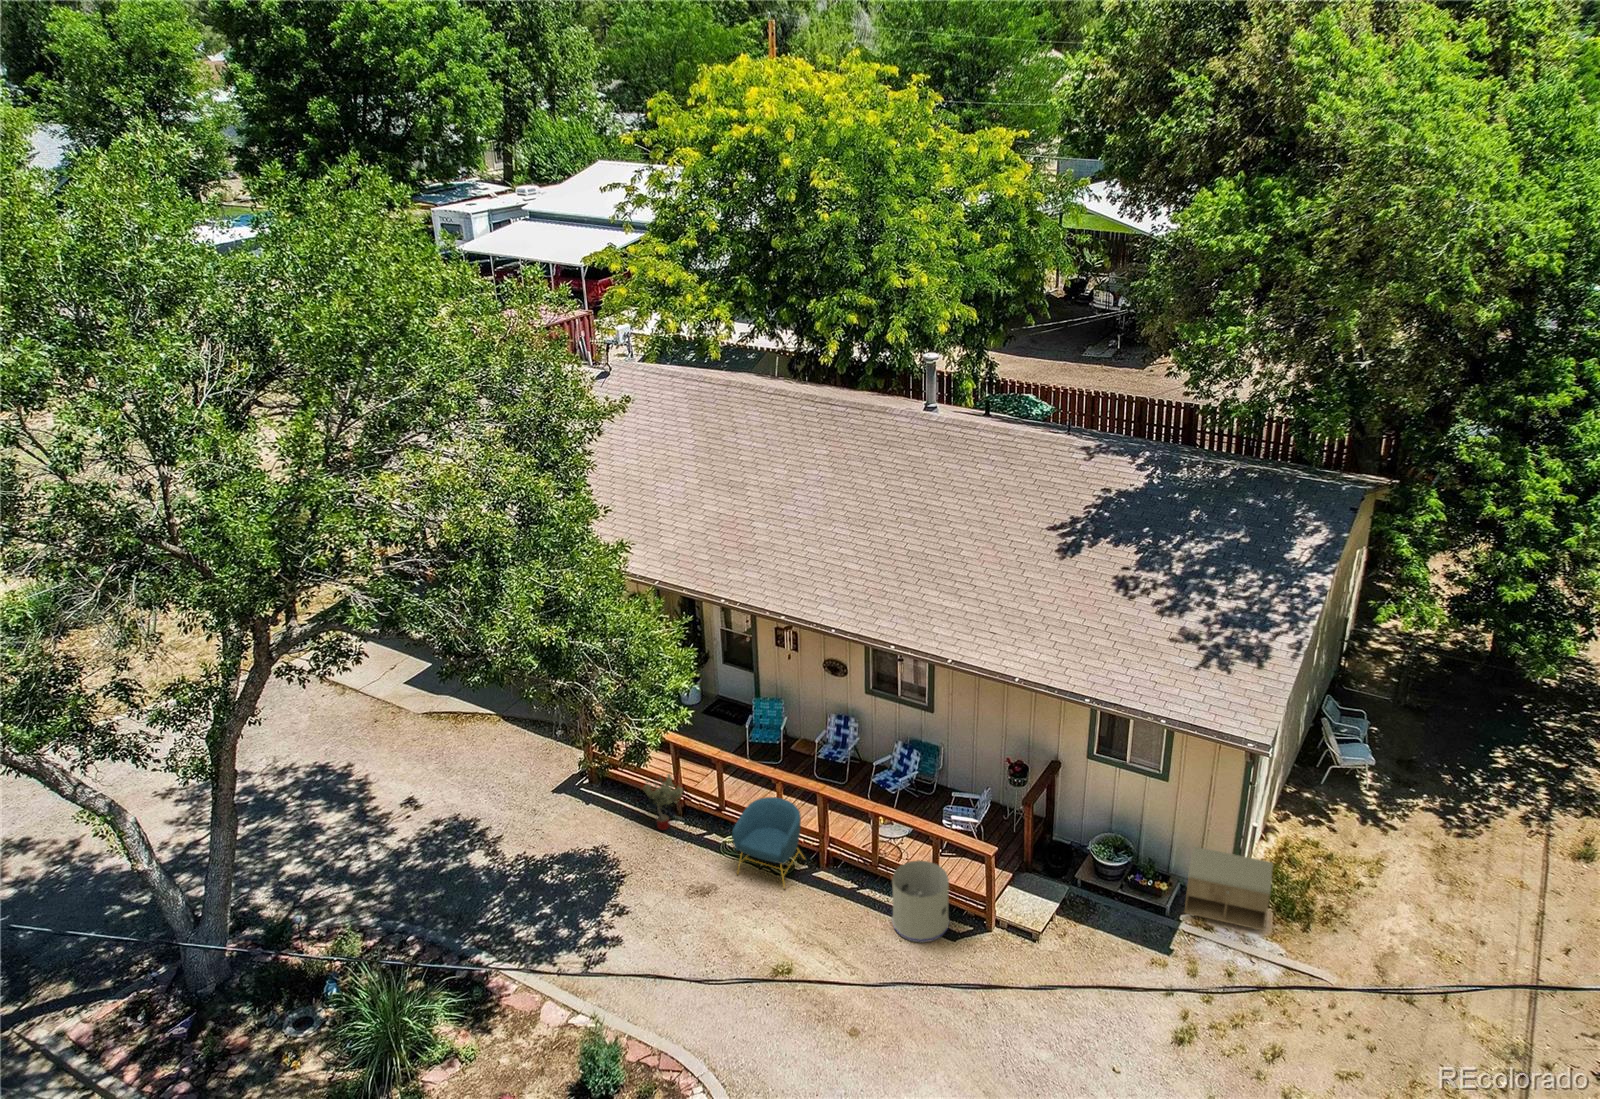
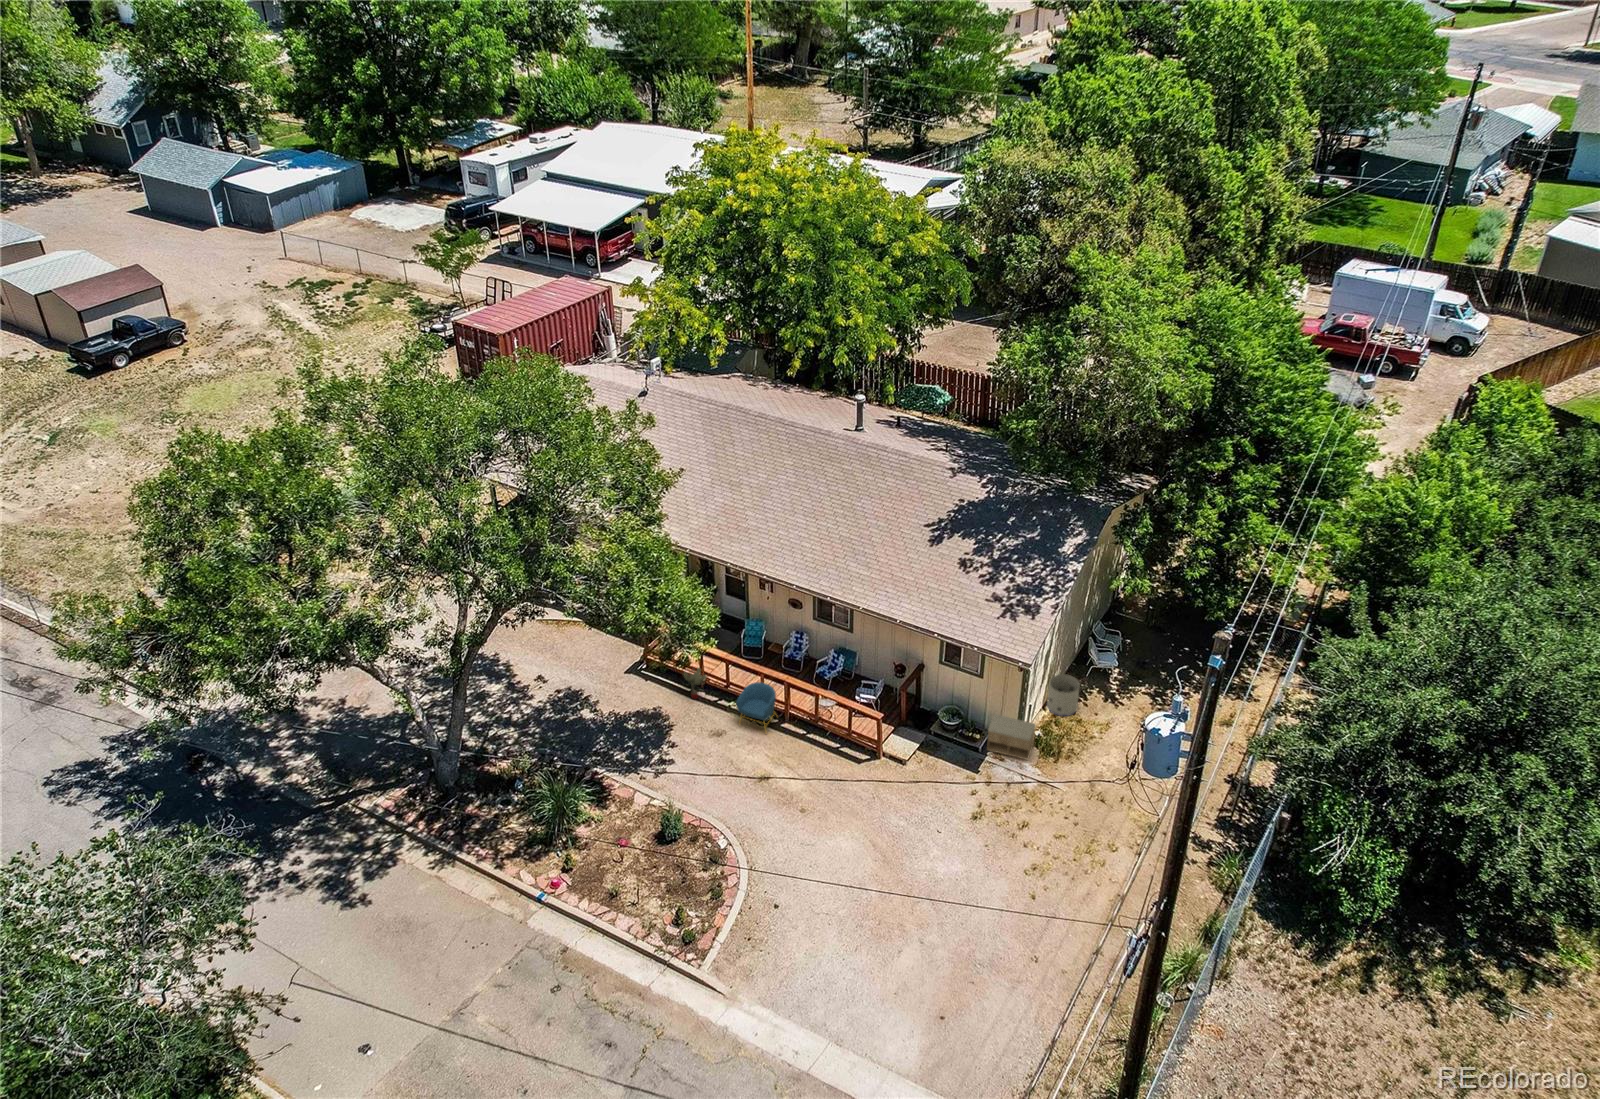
trash can: present [892,860,949,943] -> present [1047,674,1080,716]

